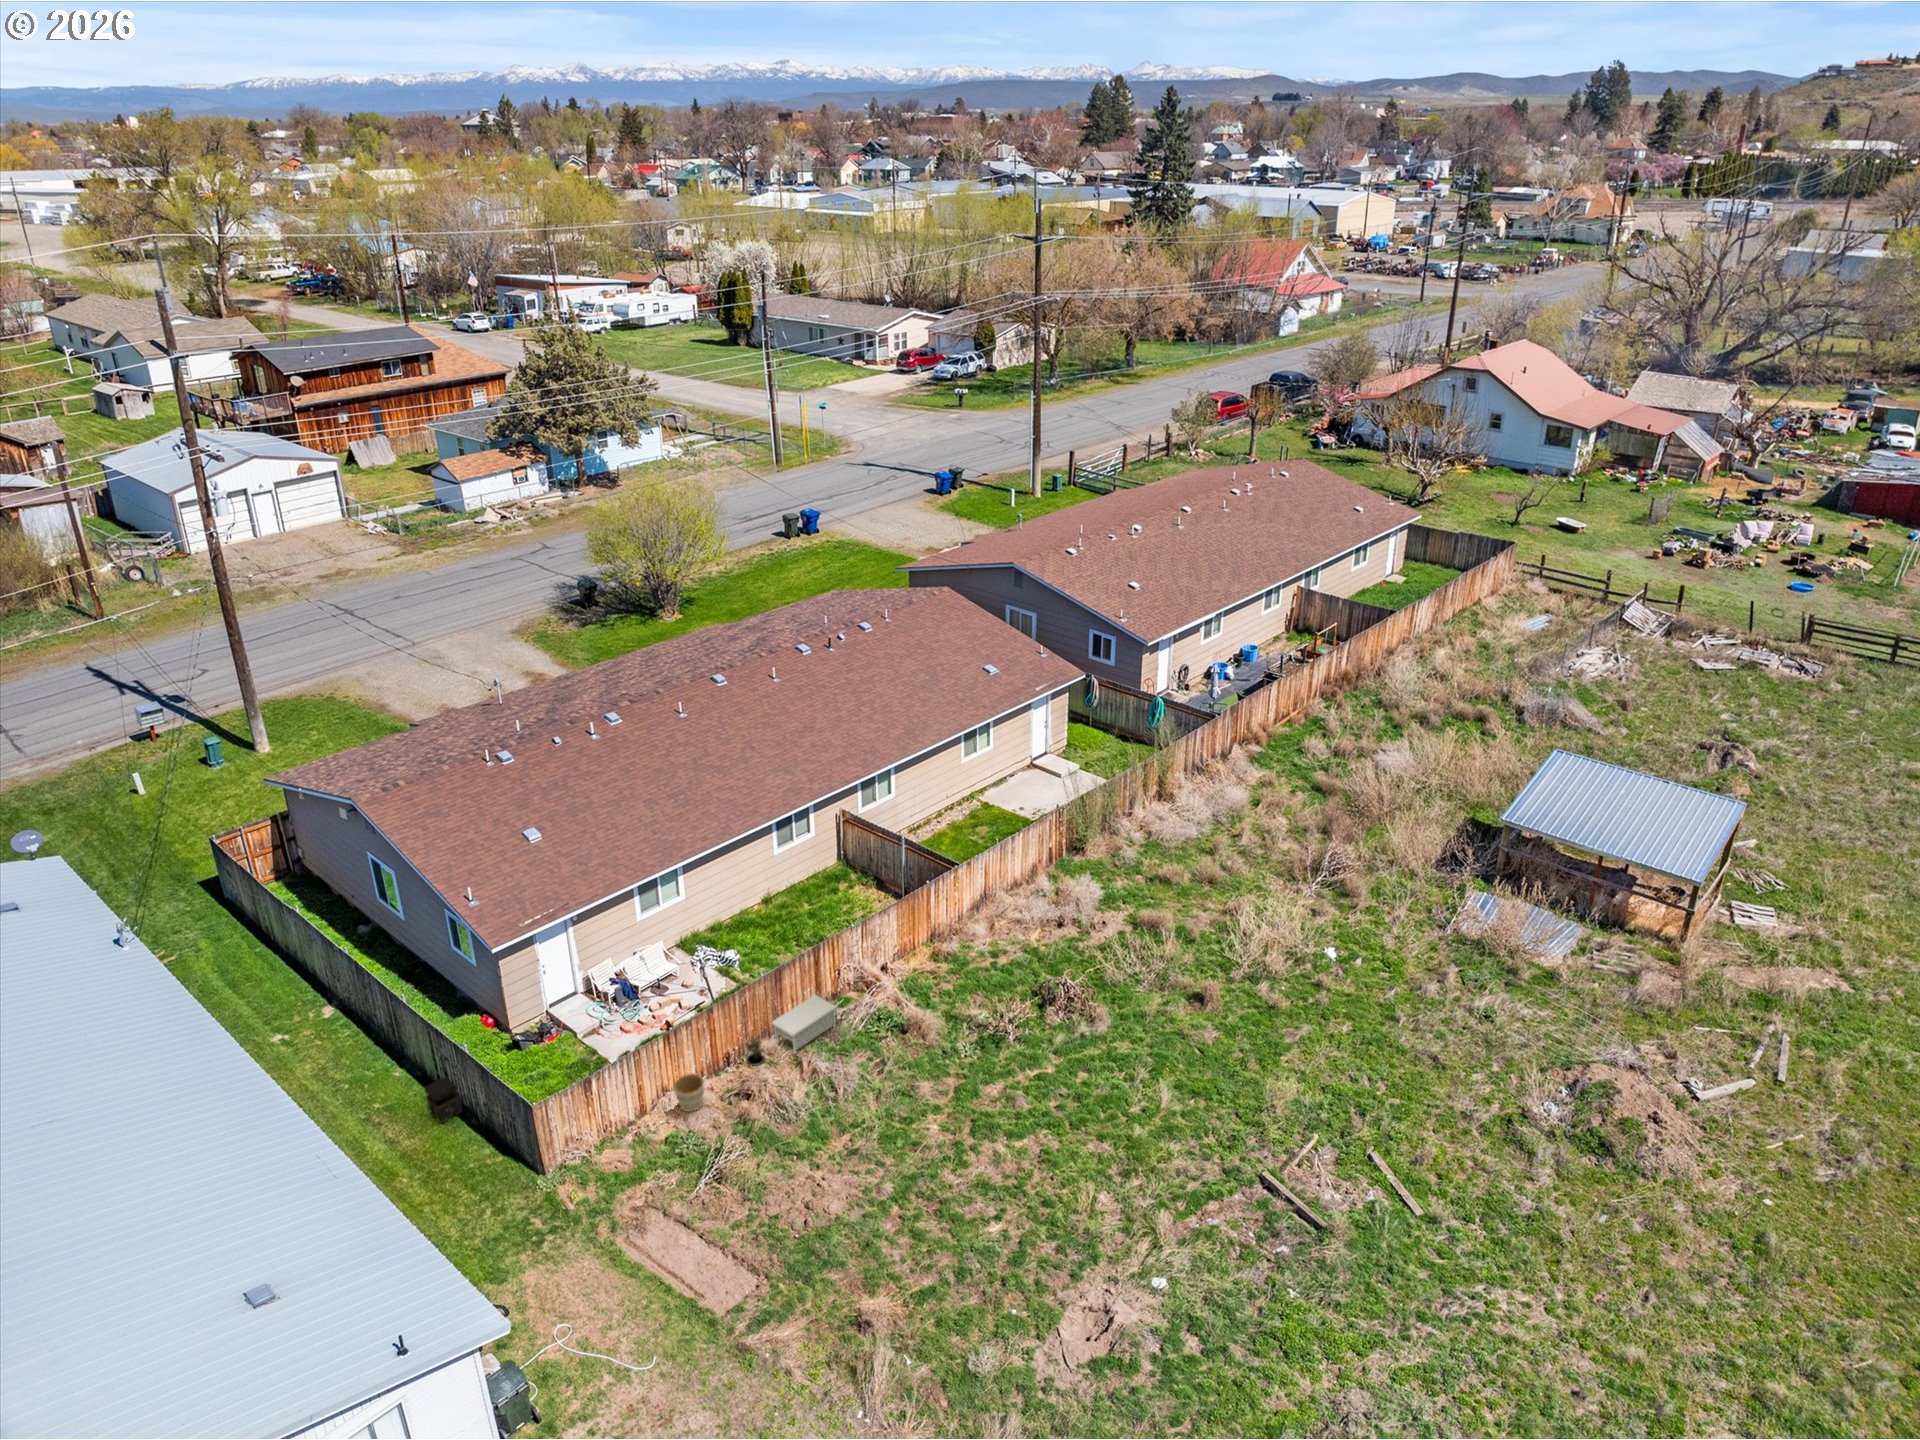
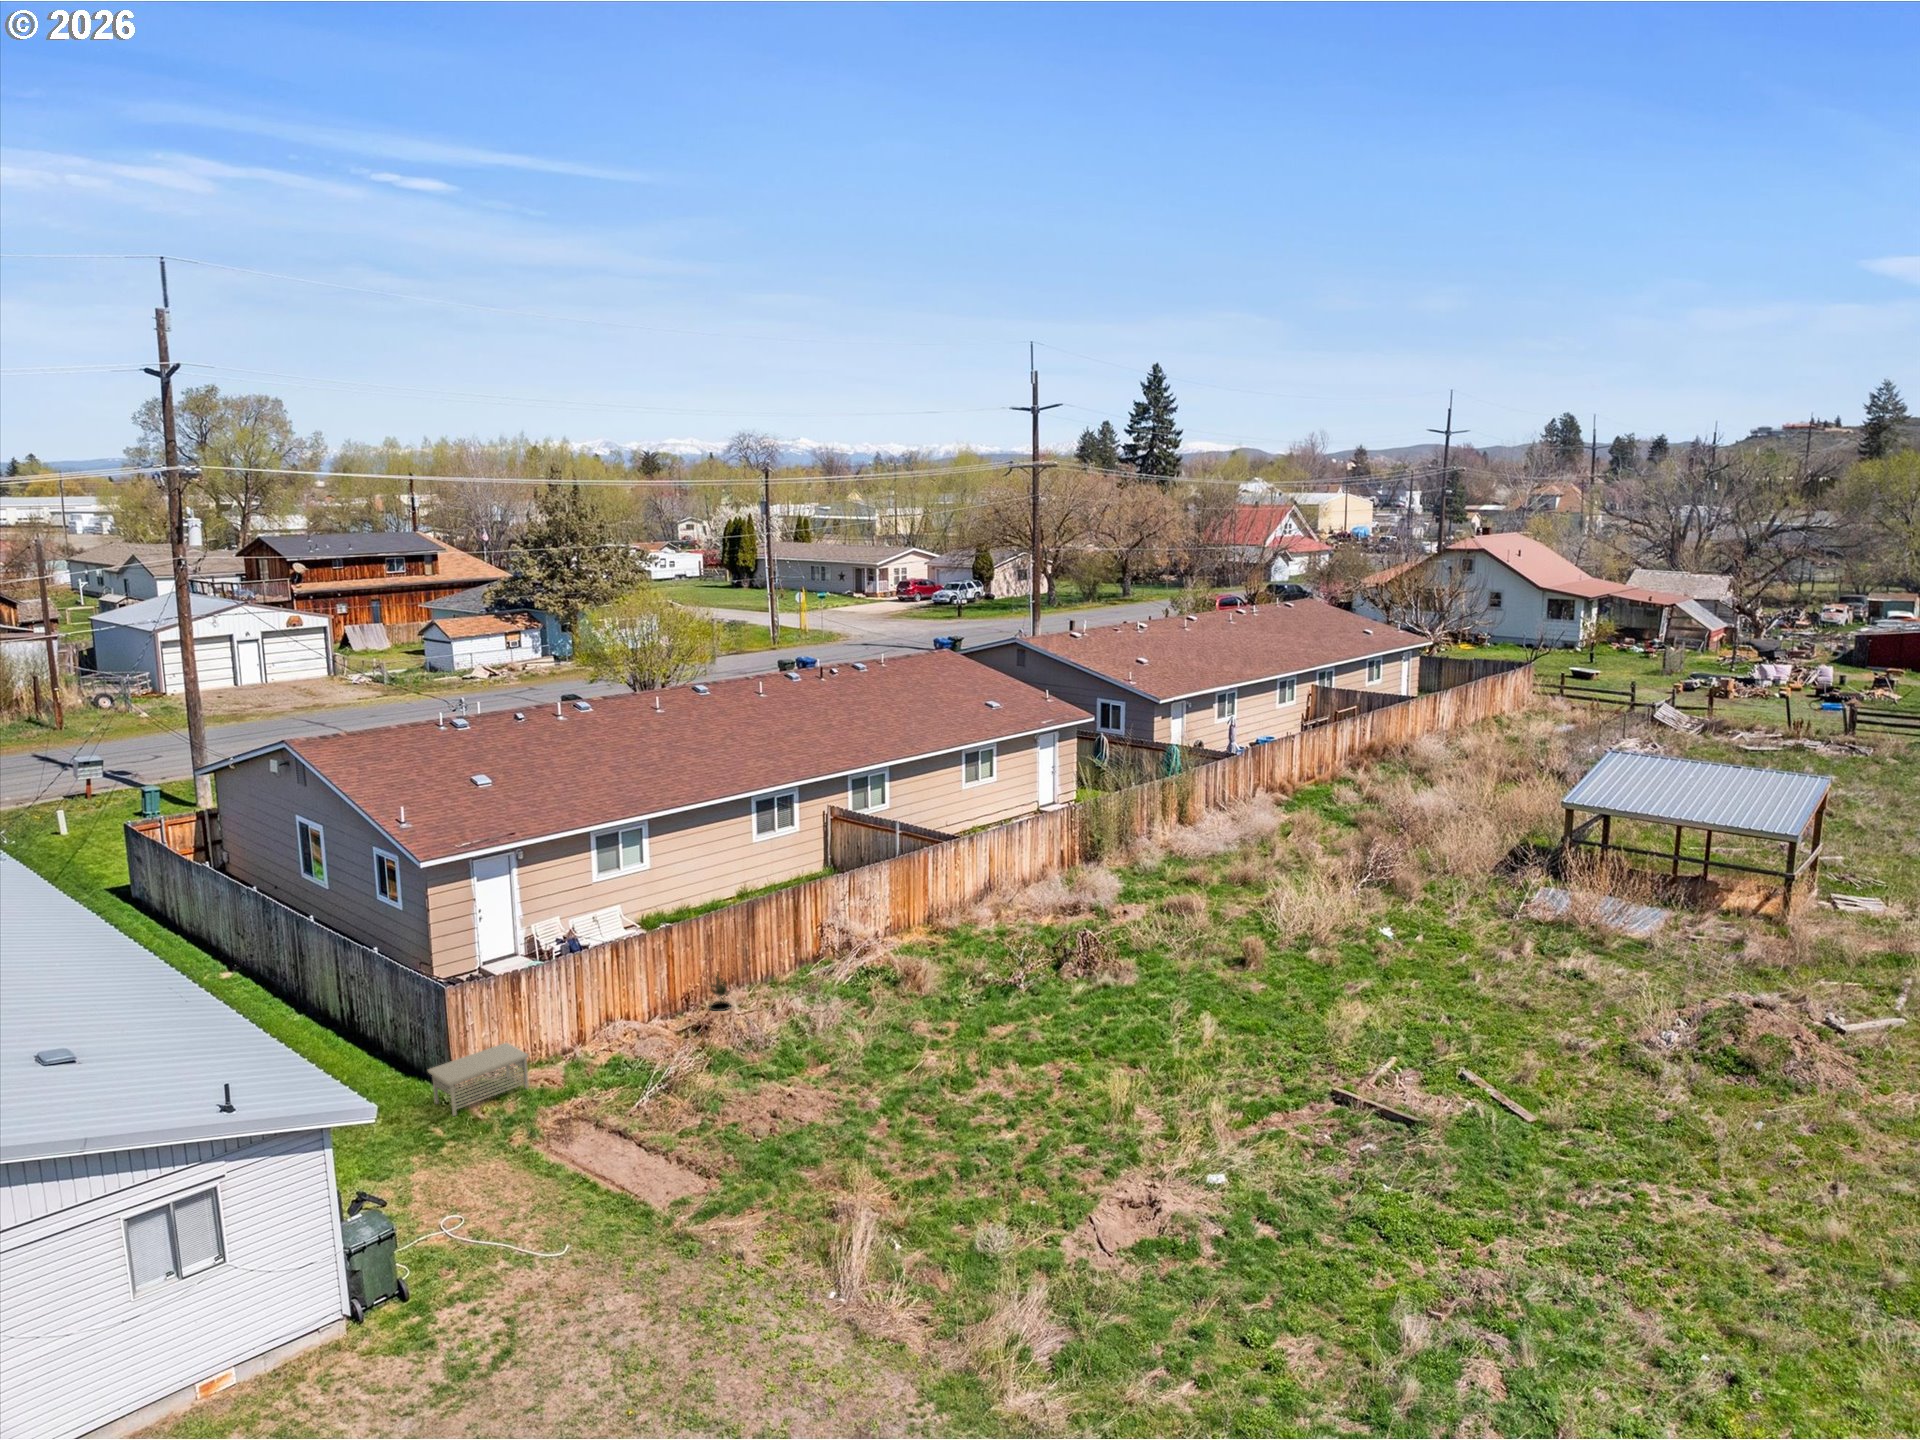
storage bench: present [772,995,836,1054] -> present [428,1043,529,1116]
wooden bucket: present [673,1073,705,1112] -> none [619,1003,658,1045]
toolbox: present [425,1077,462,1123] -> none [322,1002,364,1054]

